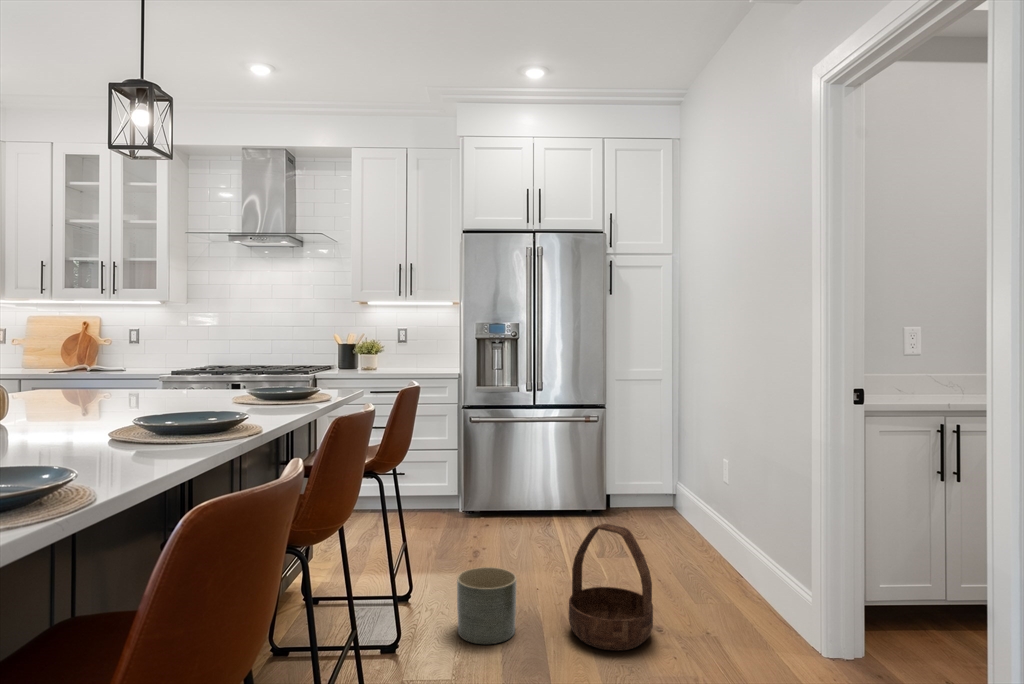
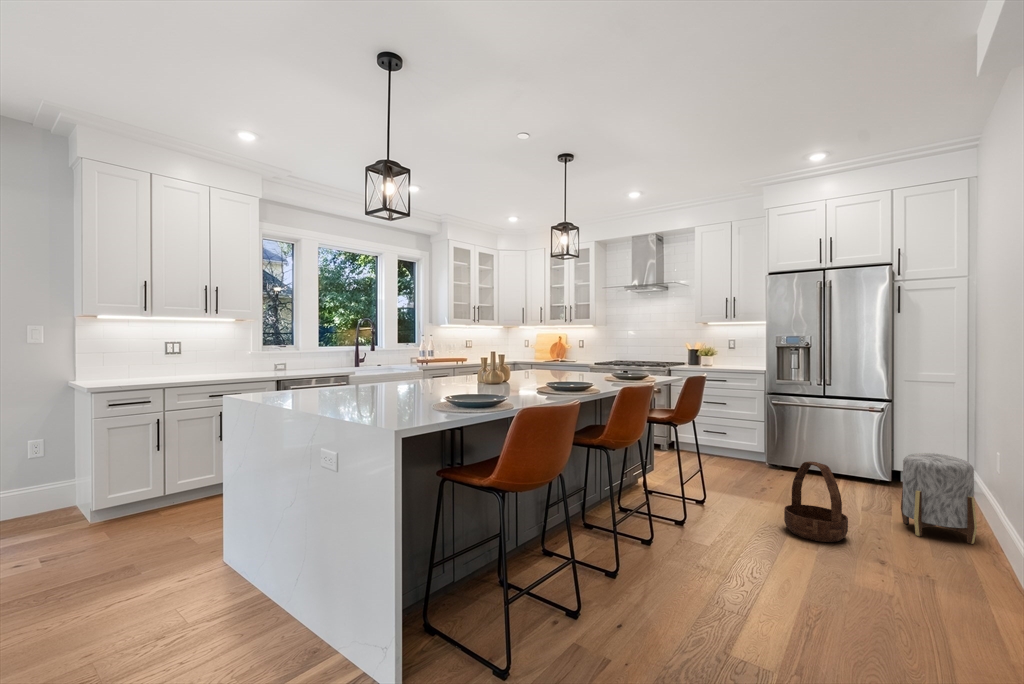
stool: none [664,480,749,594] -> present [901,453,977,544]
planter: present [457,567,516,644] -> none [714,478,752,520]

